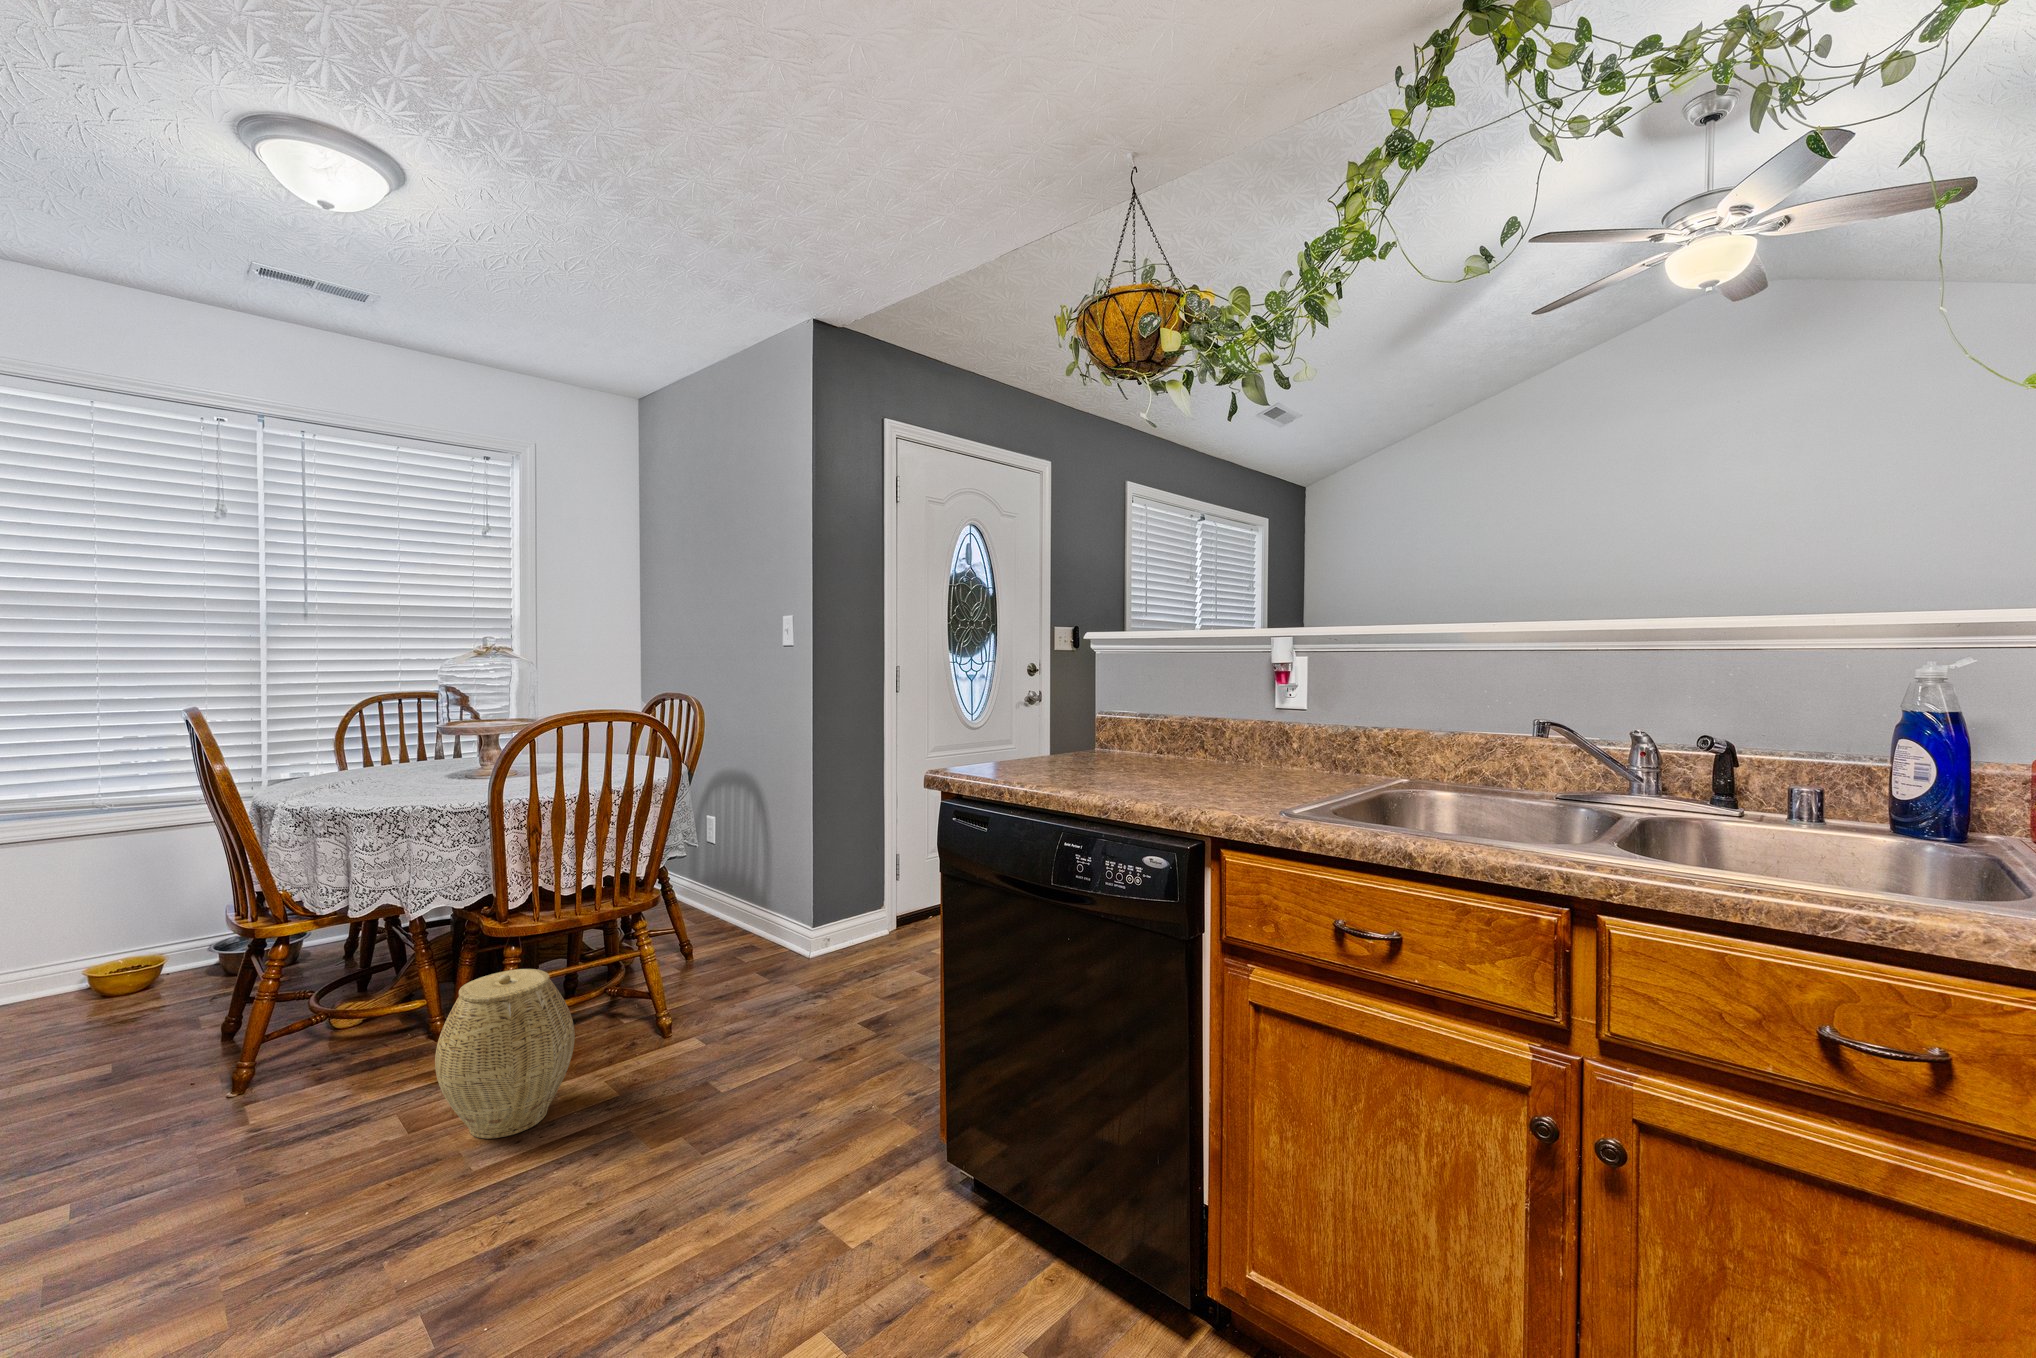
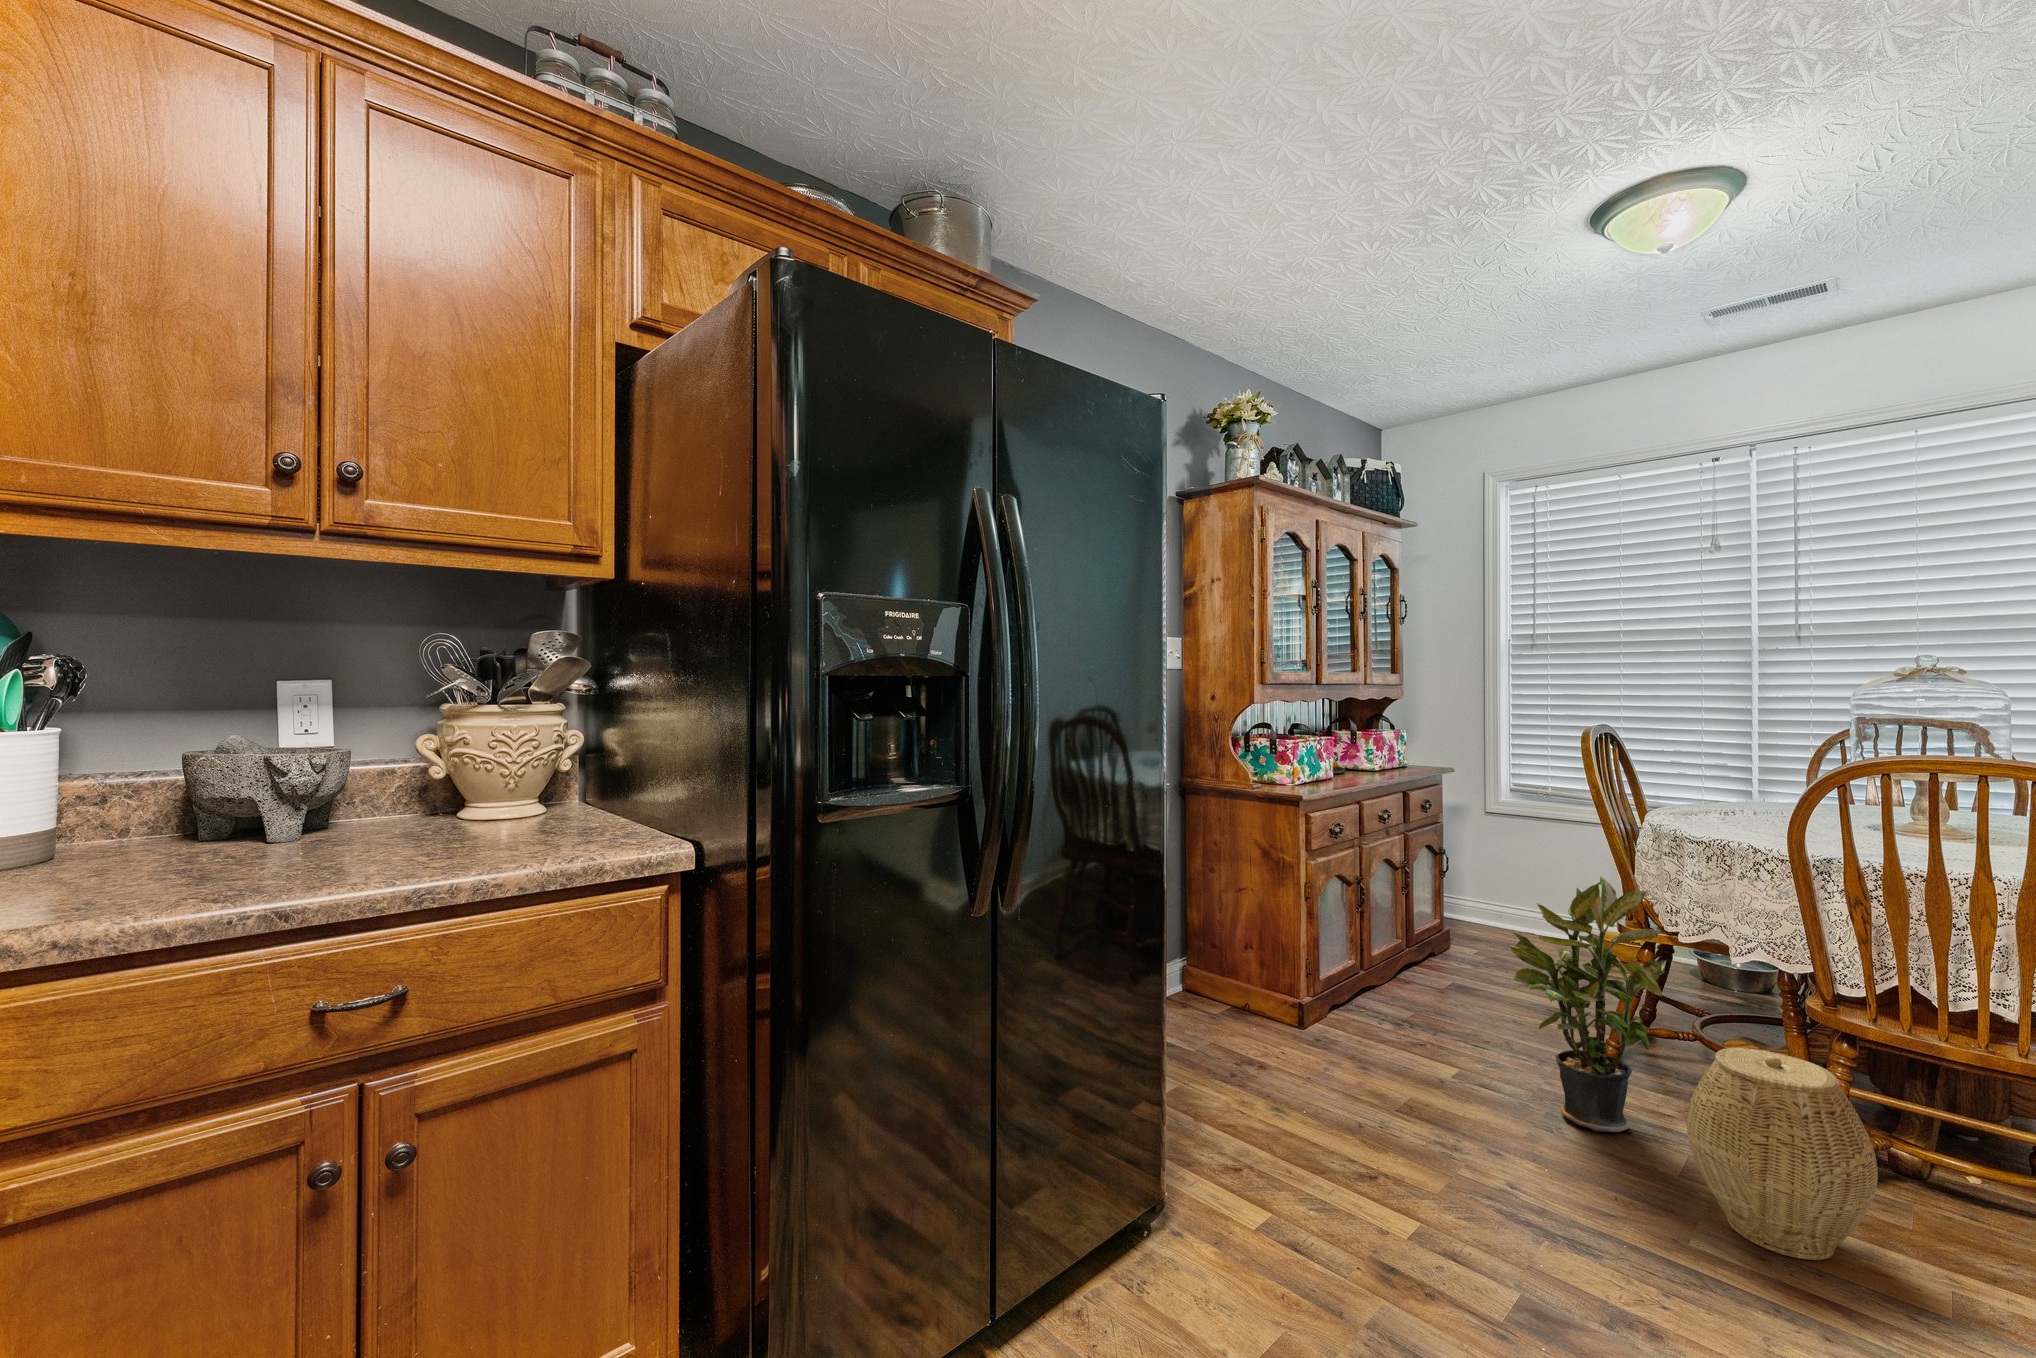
potted plant: none [173,872,370,1159] -> present [1509,876,1666,1132]

